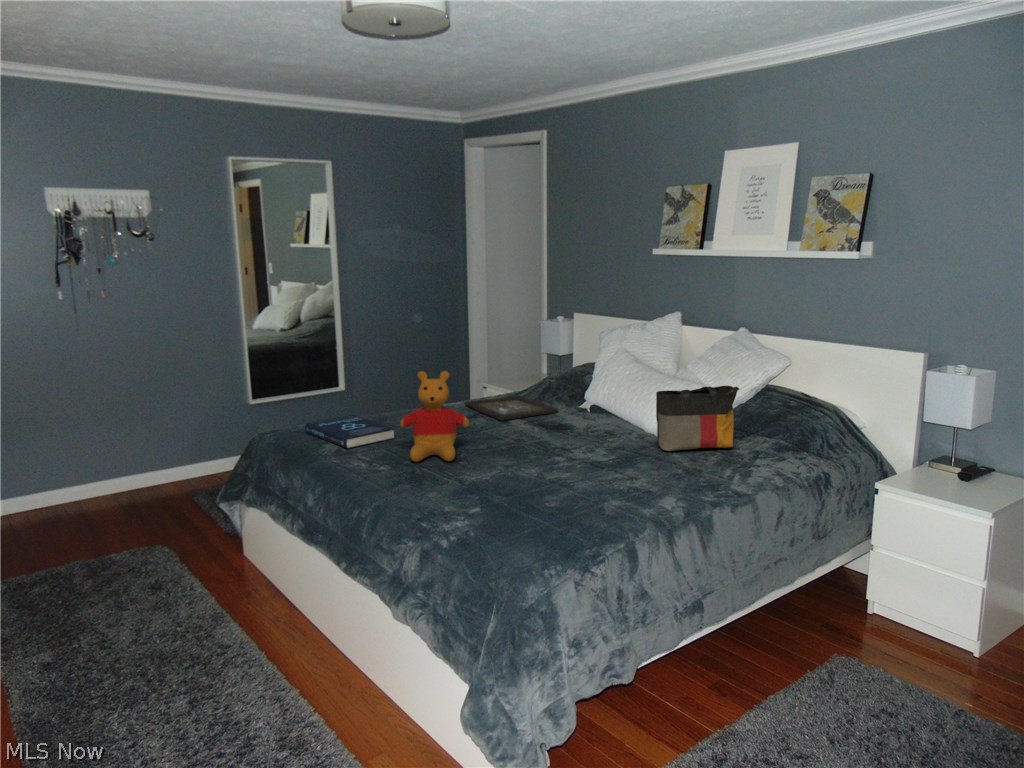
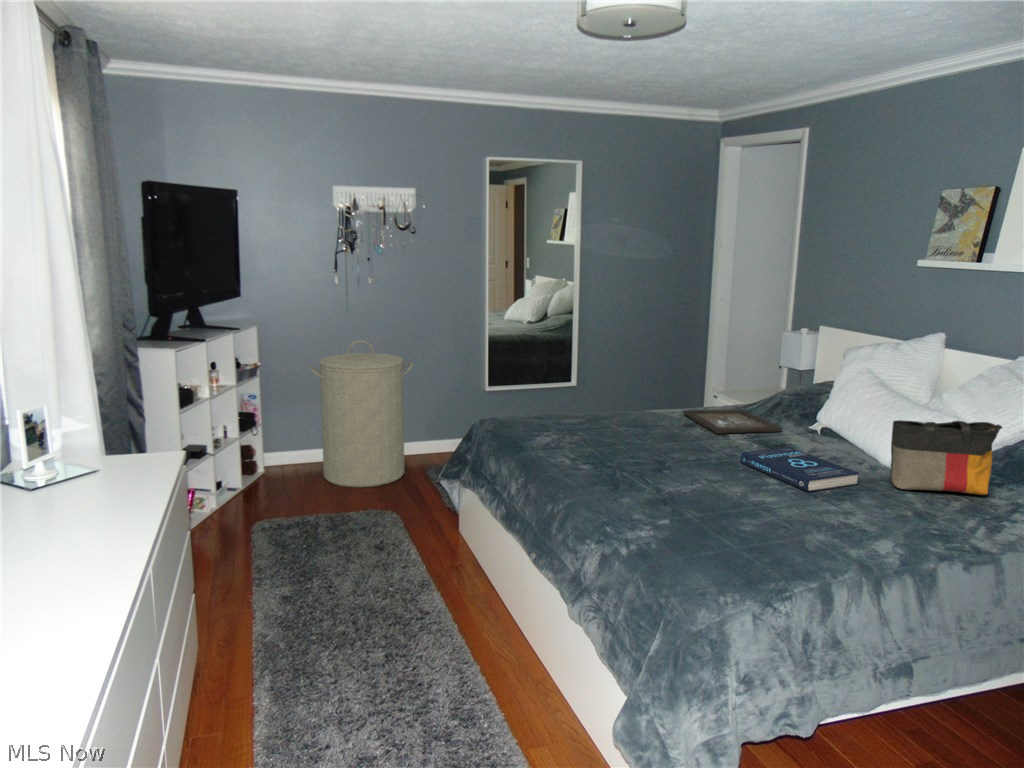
laundry hamper: none [32,359,166,527] -> present [309,341,413,487]
stuffed bear: present [400,371,469,462] -> none [606,375,676,469]
book: present [305,415,395,449] -> present [740,447,859,492]

